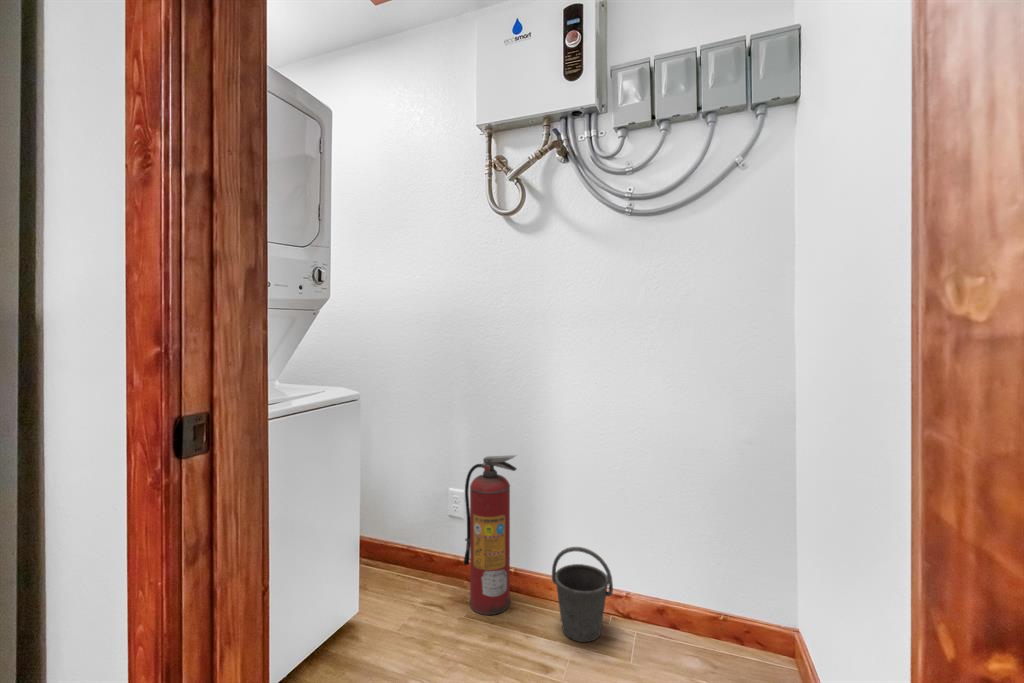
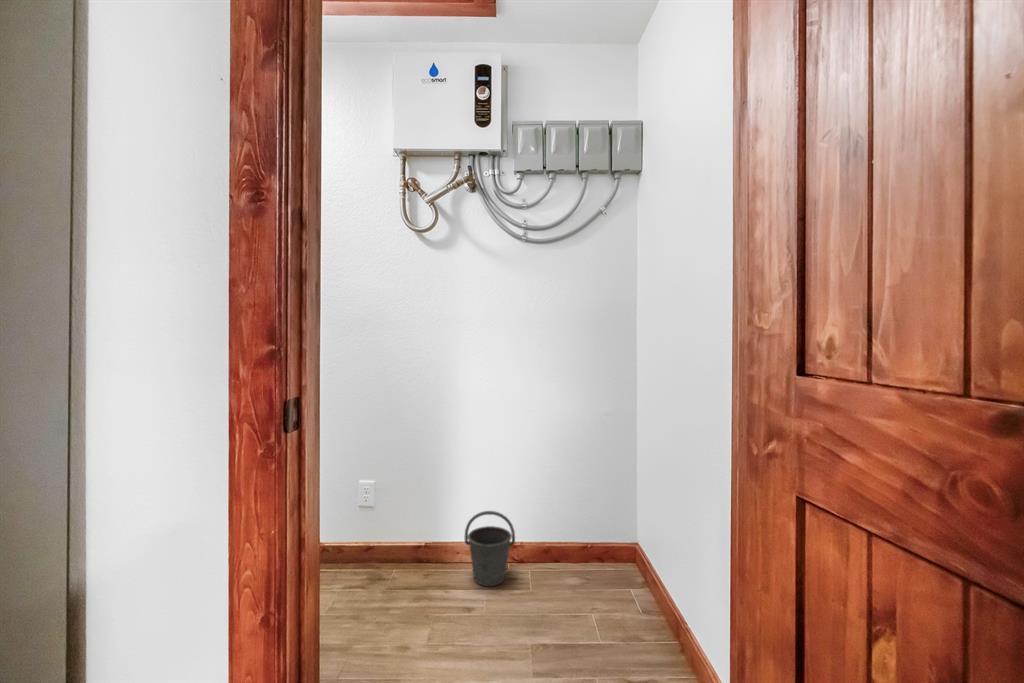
fire extinguisher: present [464,455,517,615] -> none [381,441,432,583]

